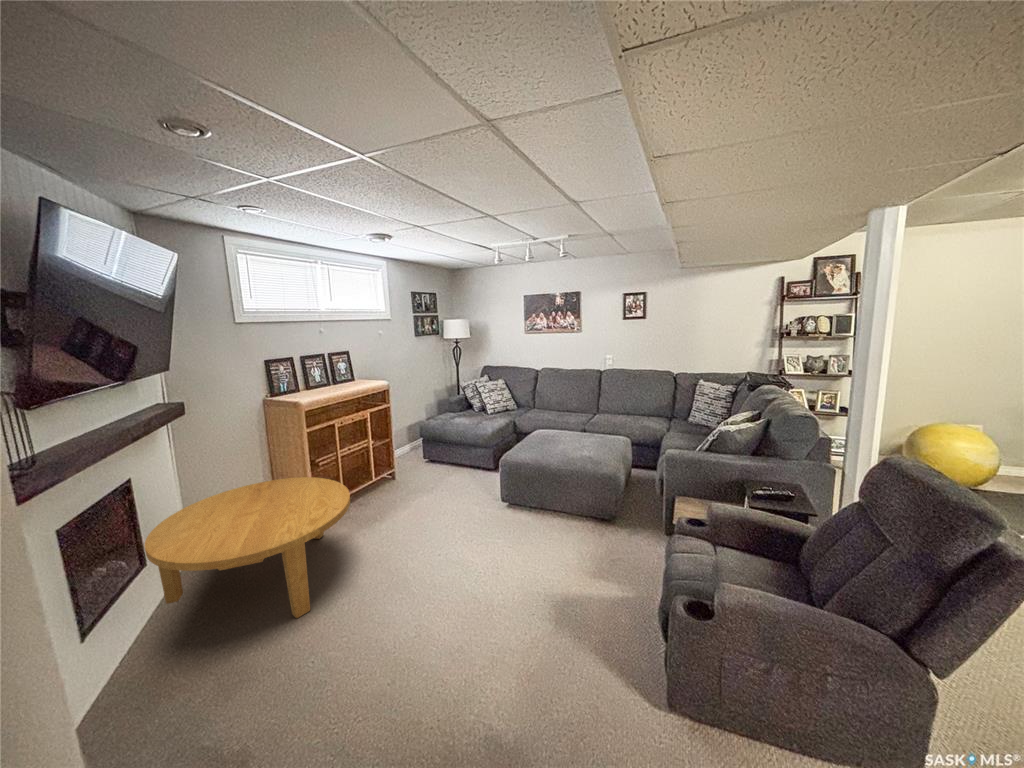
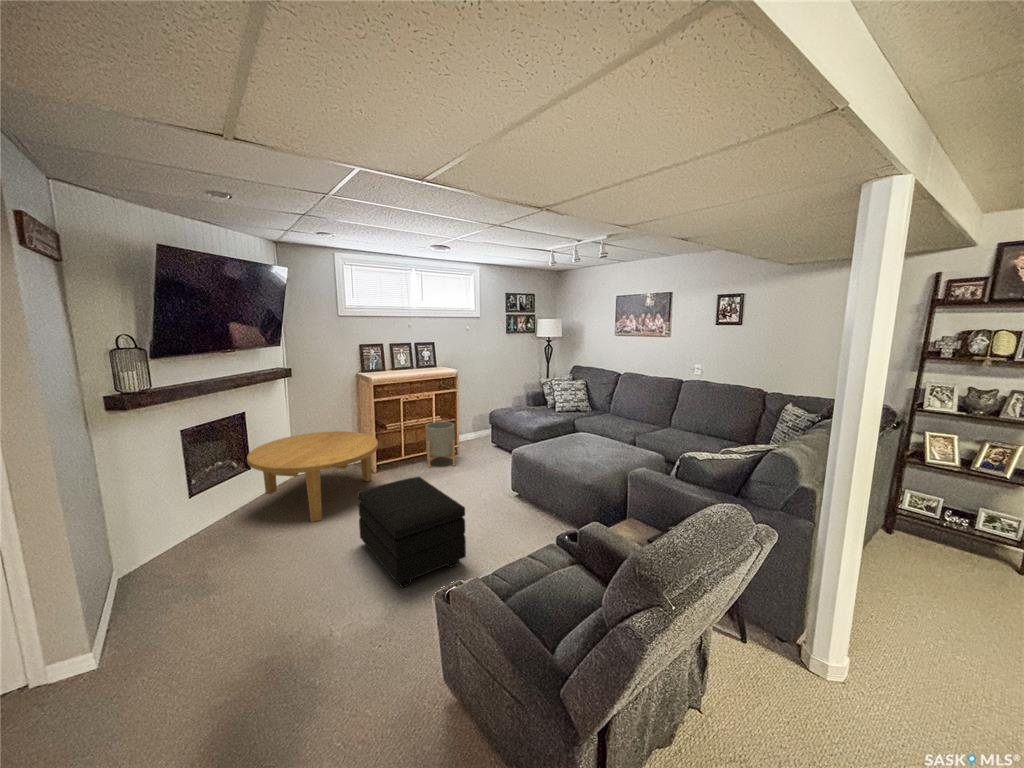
planter: none [366,443,410,502] -> present [426,422,455,468]
footstool: none [400,513,551,653] -> present [358,477,466,588]

